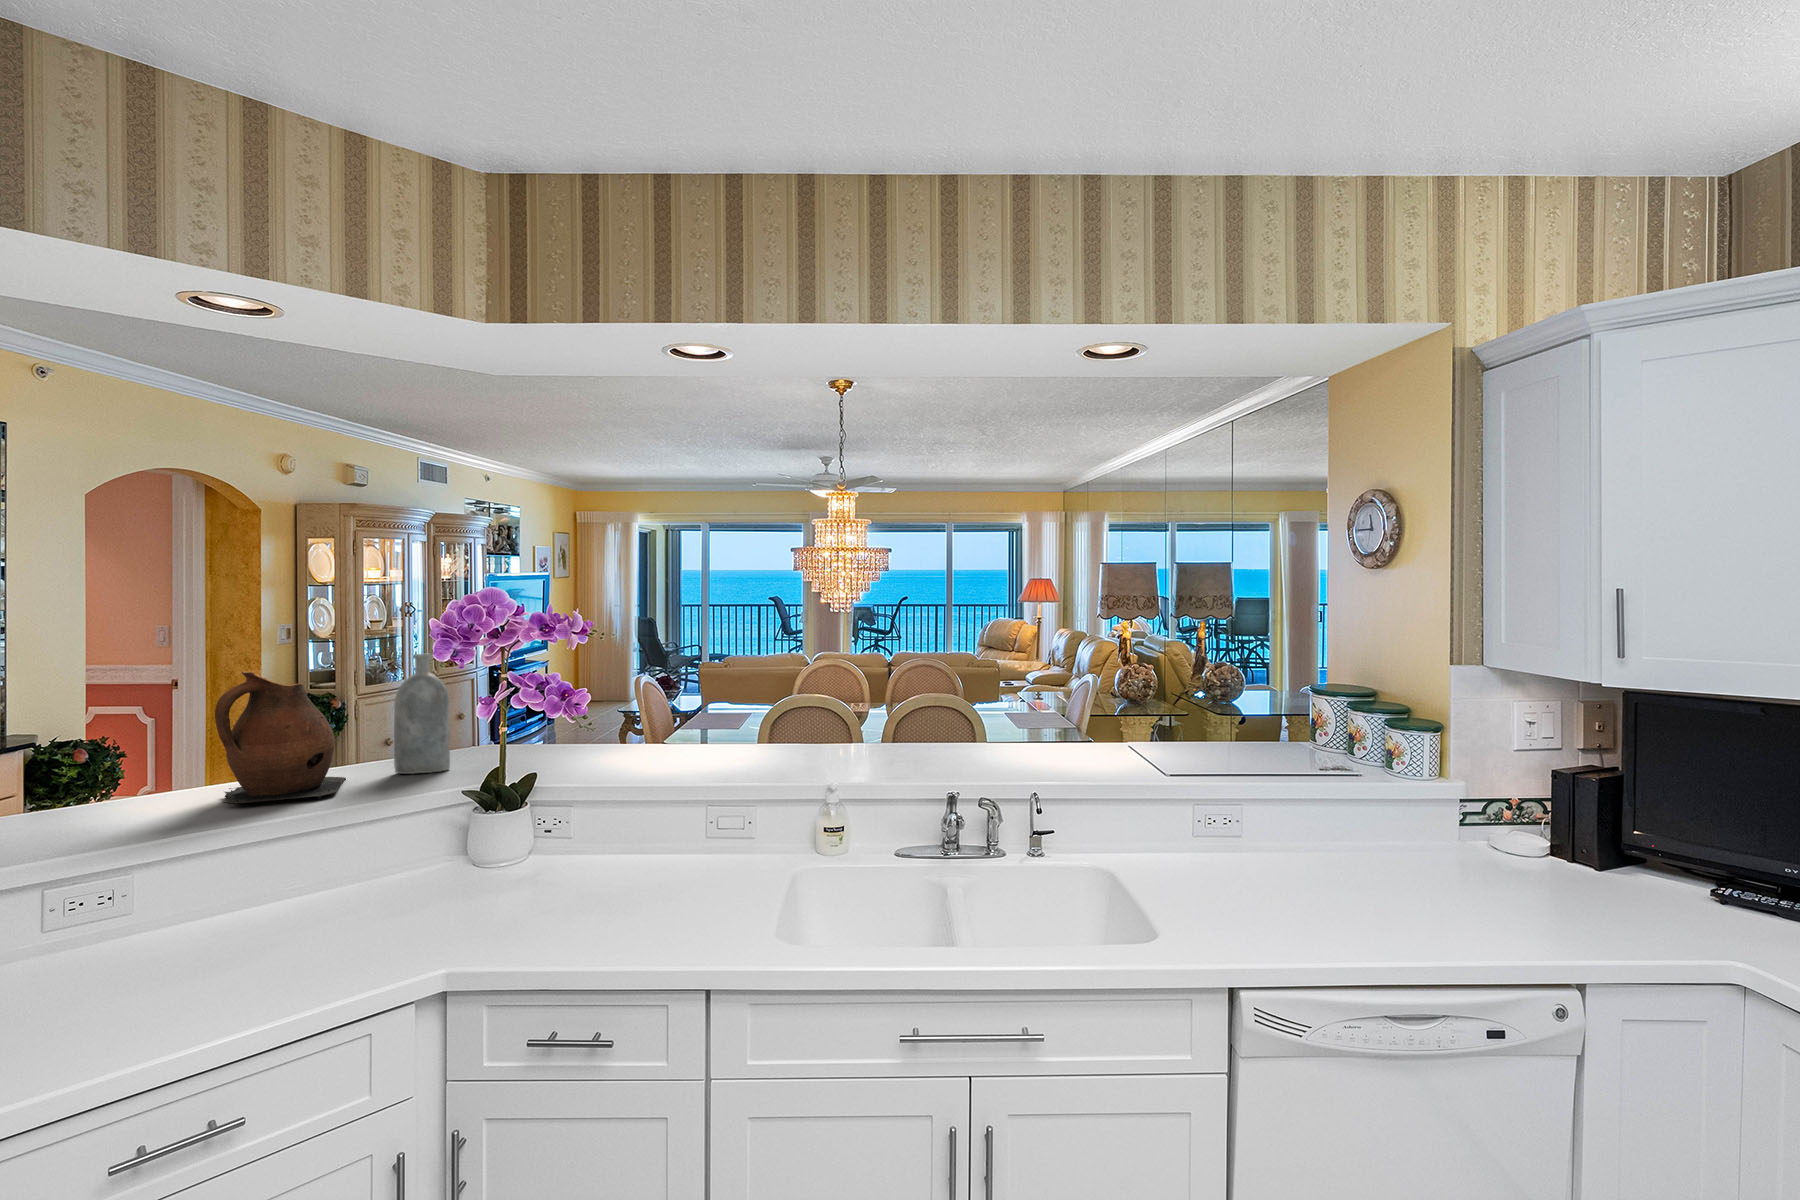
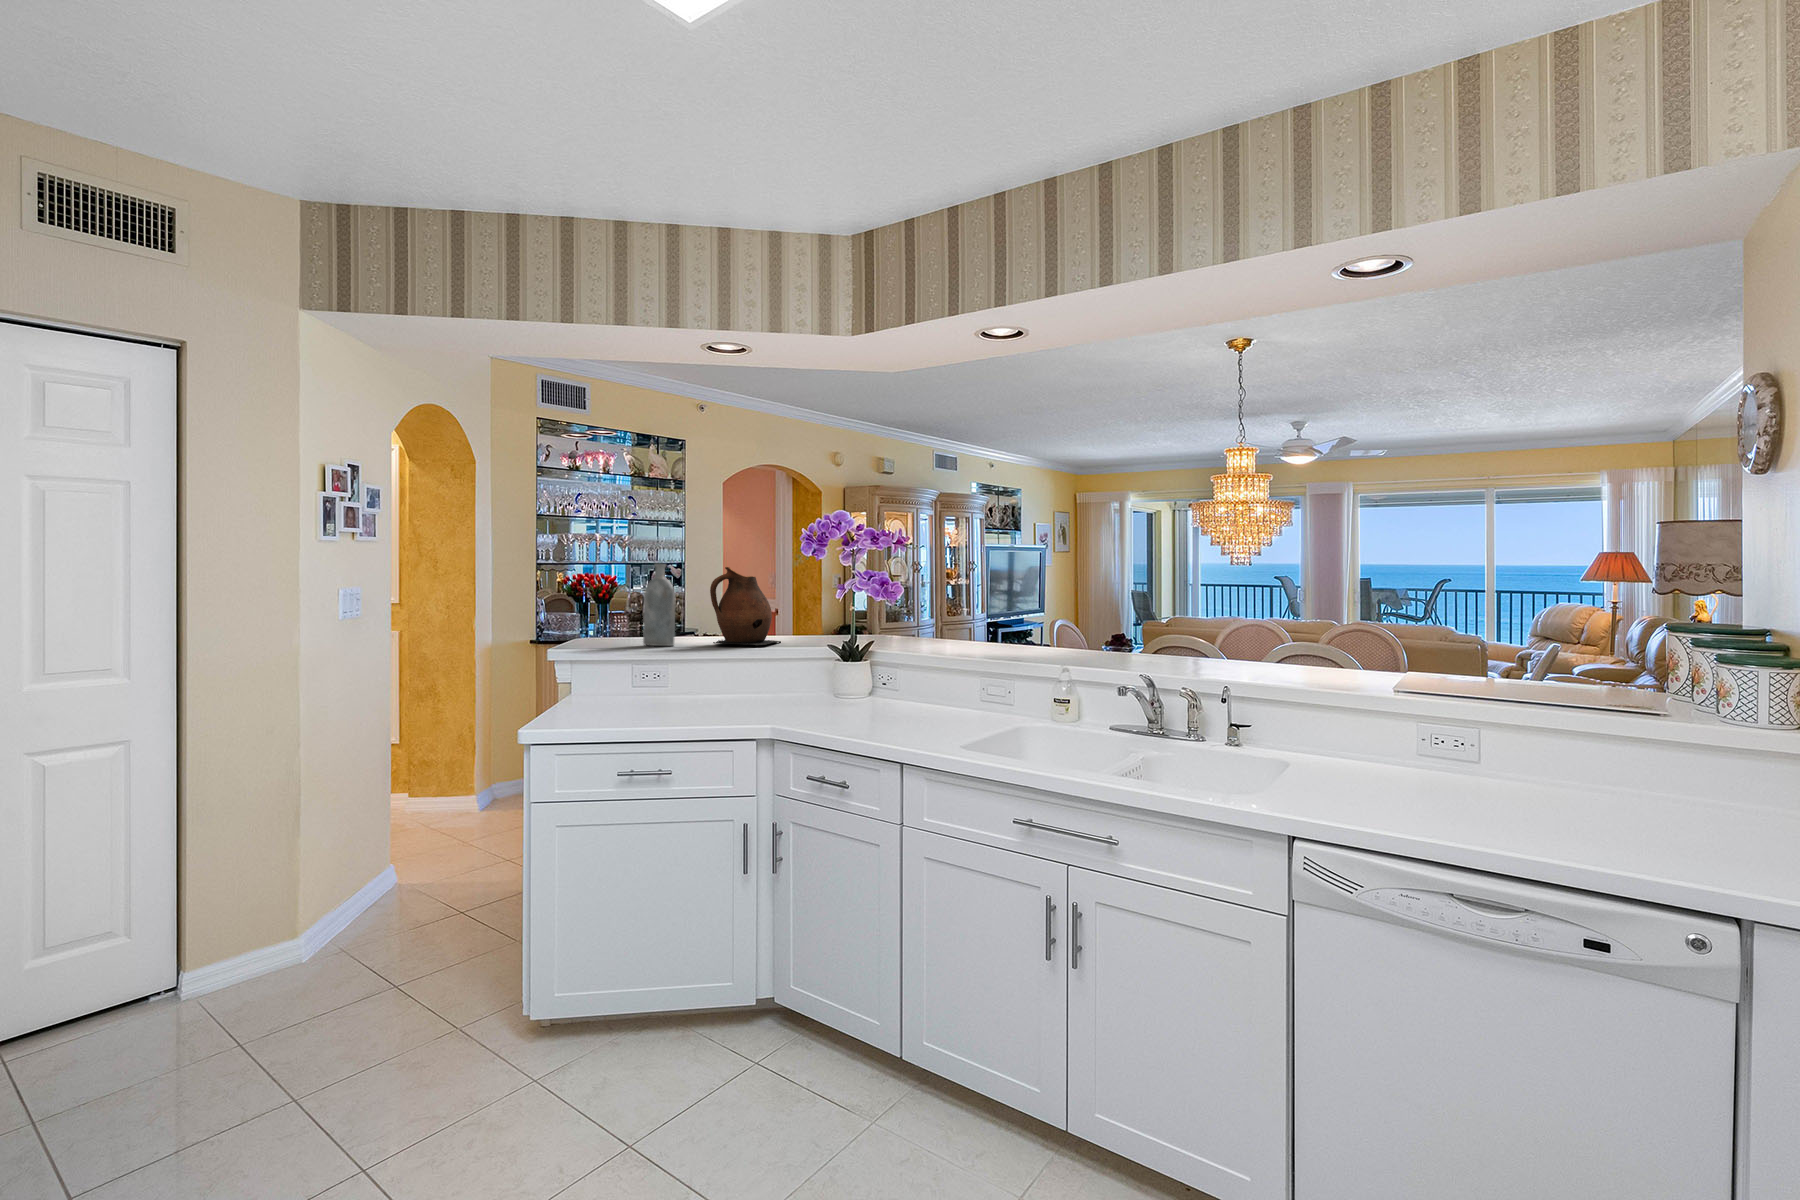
bottle: present [394,654,450,774] -> present [643,564,675,646]

